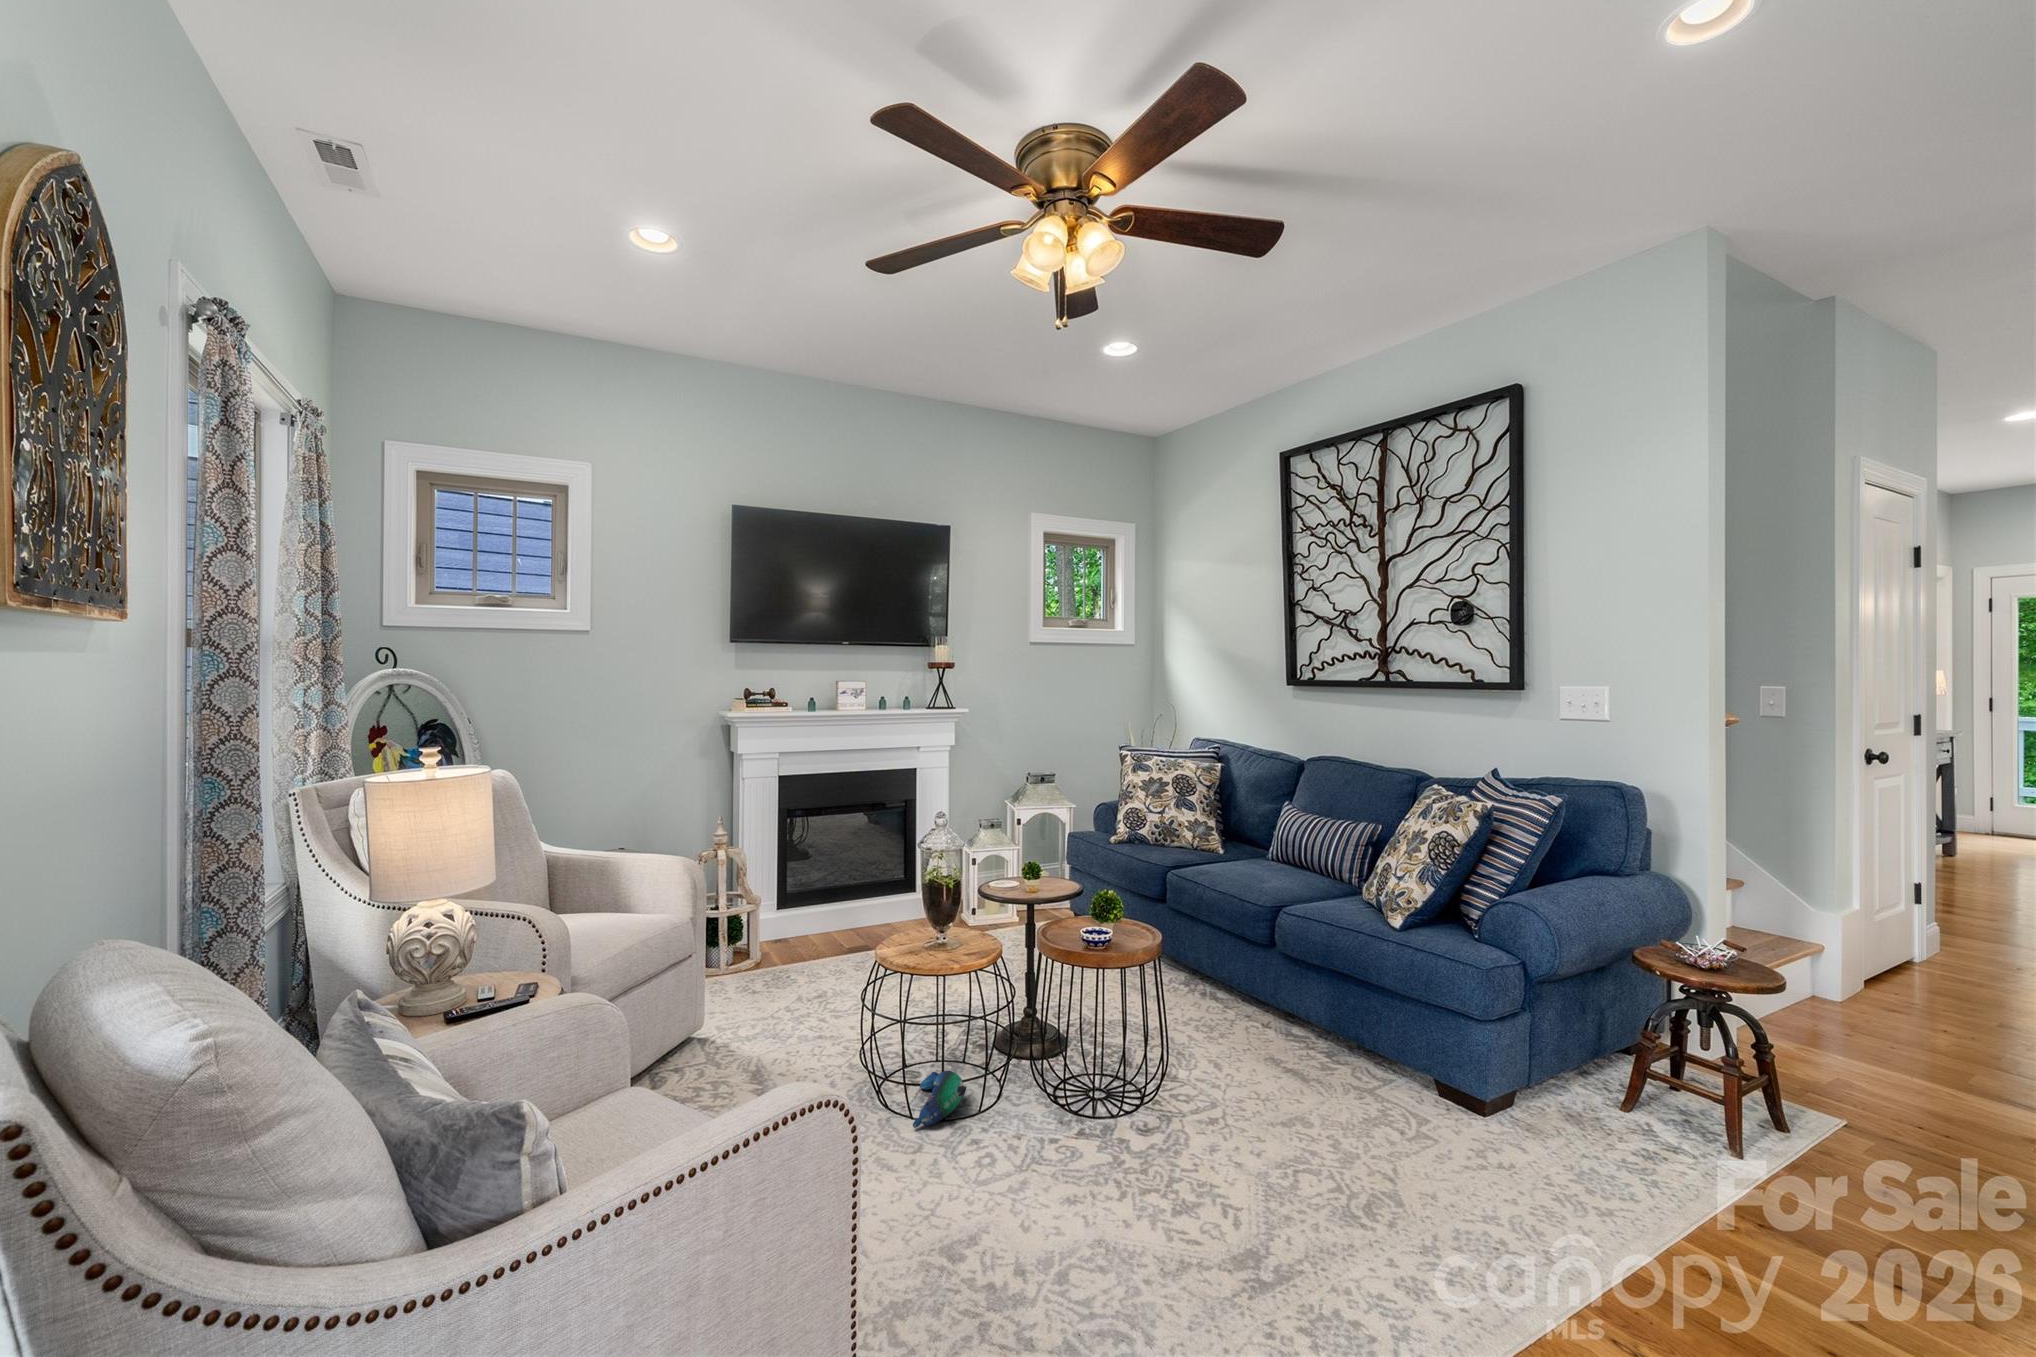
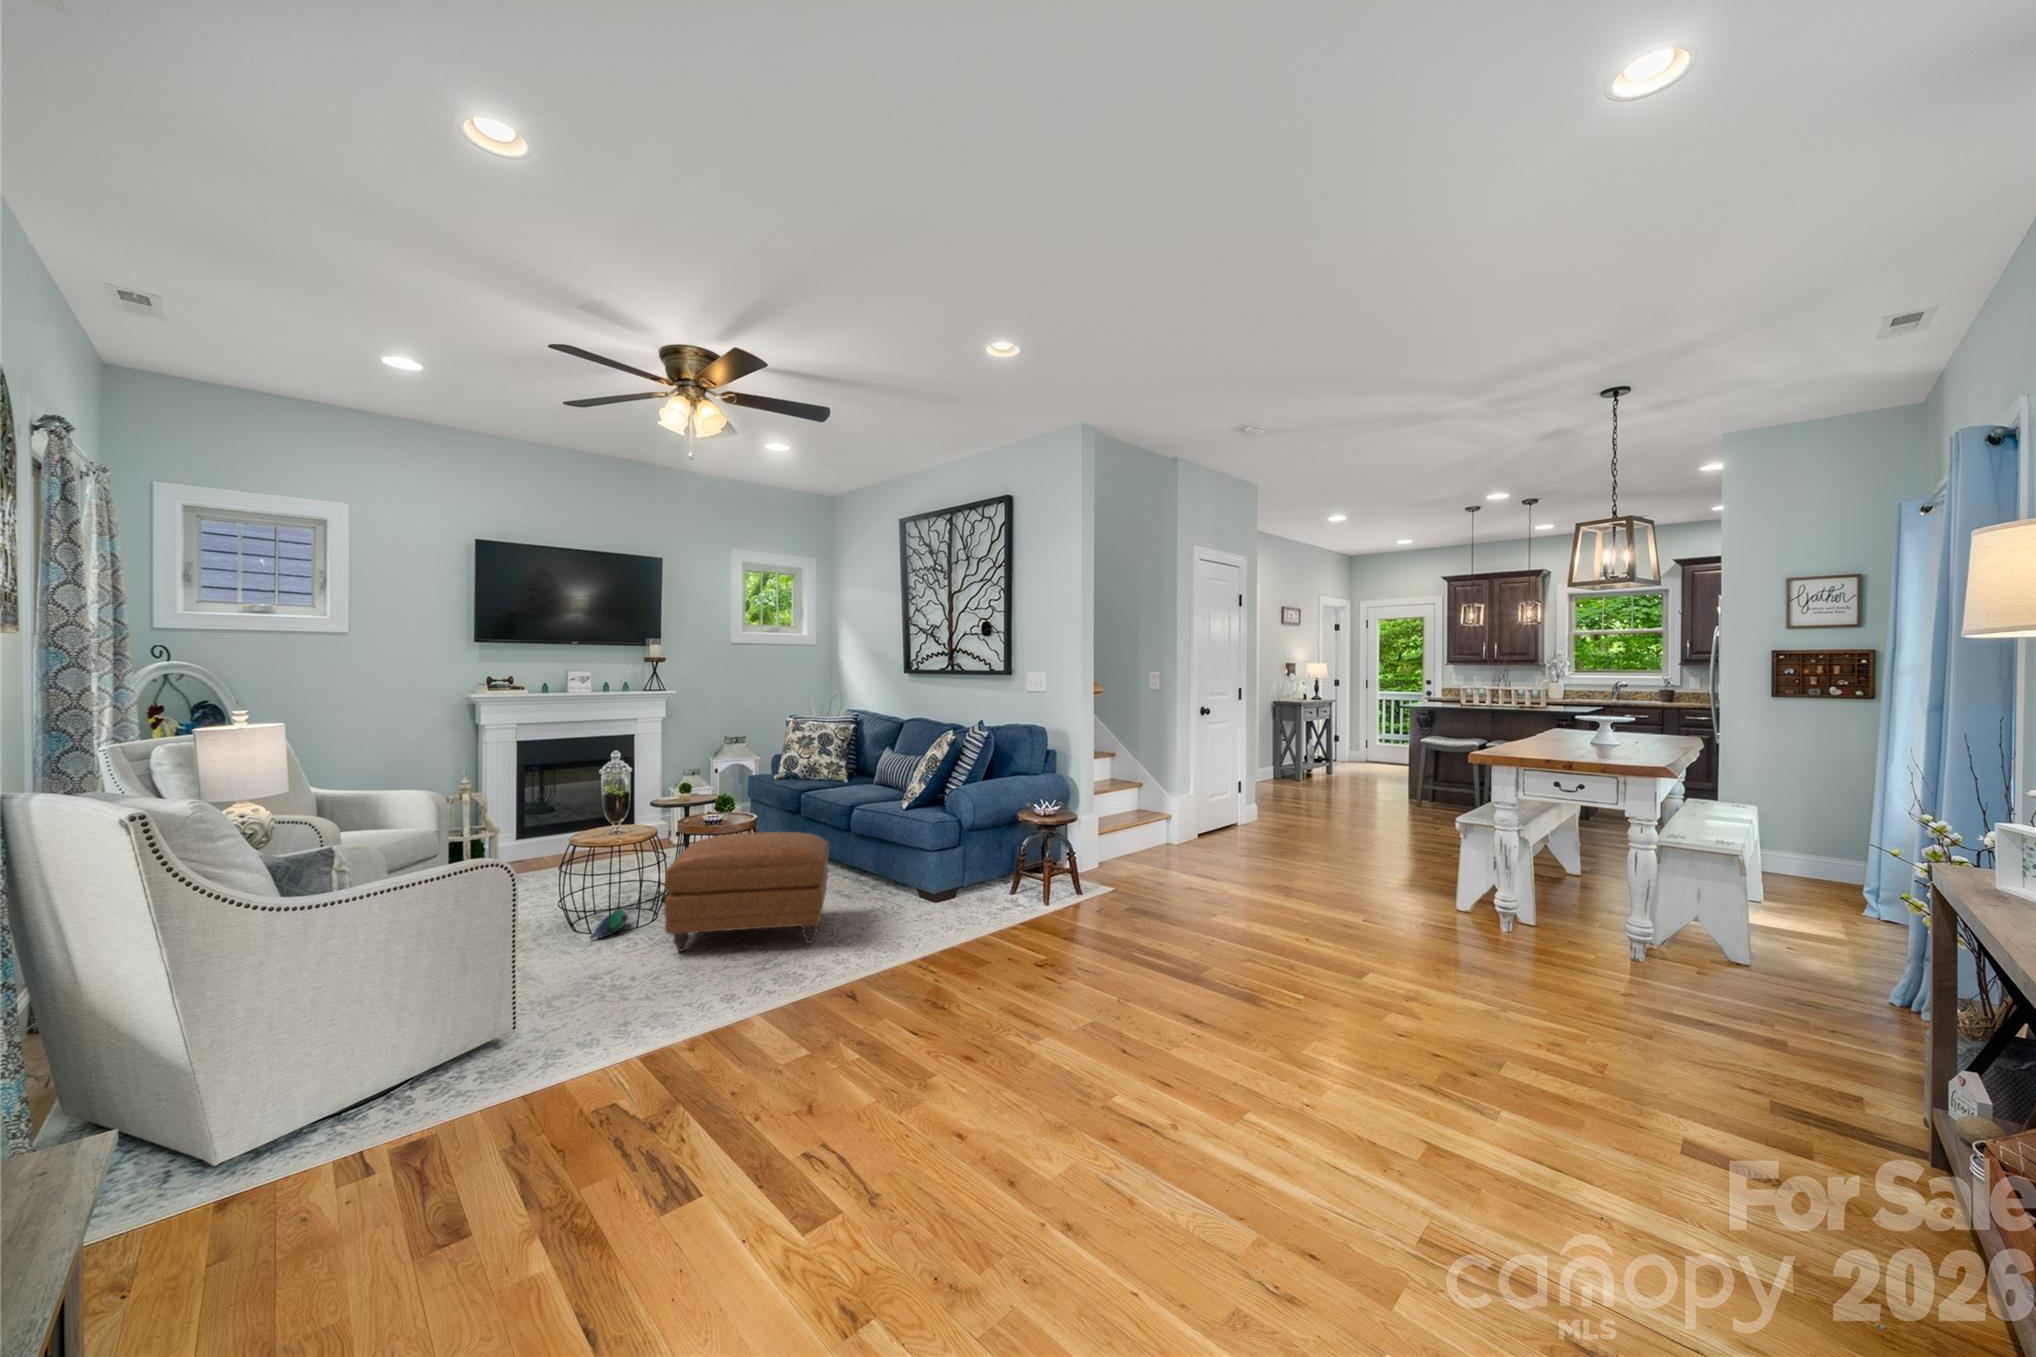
ottoman: none [1048,963,1330,1194] -> present [664,832,829,952]

